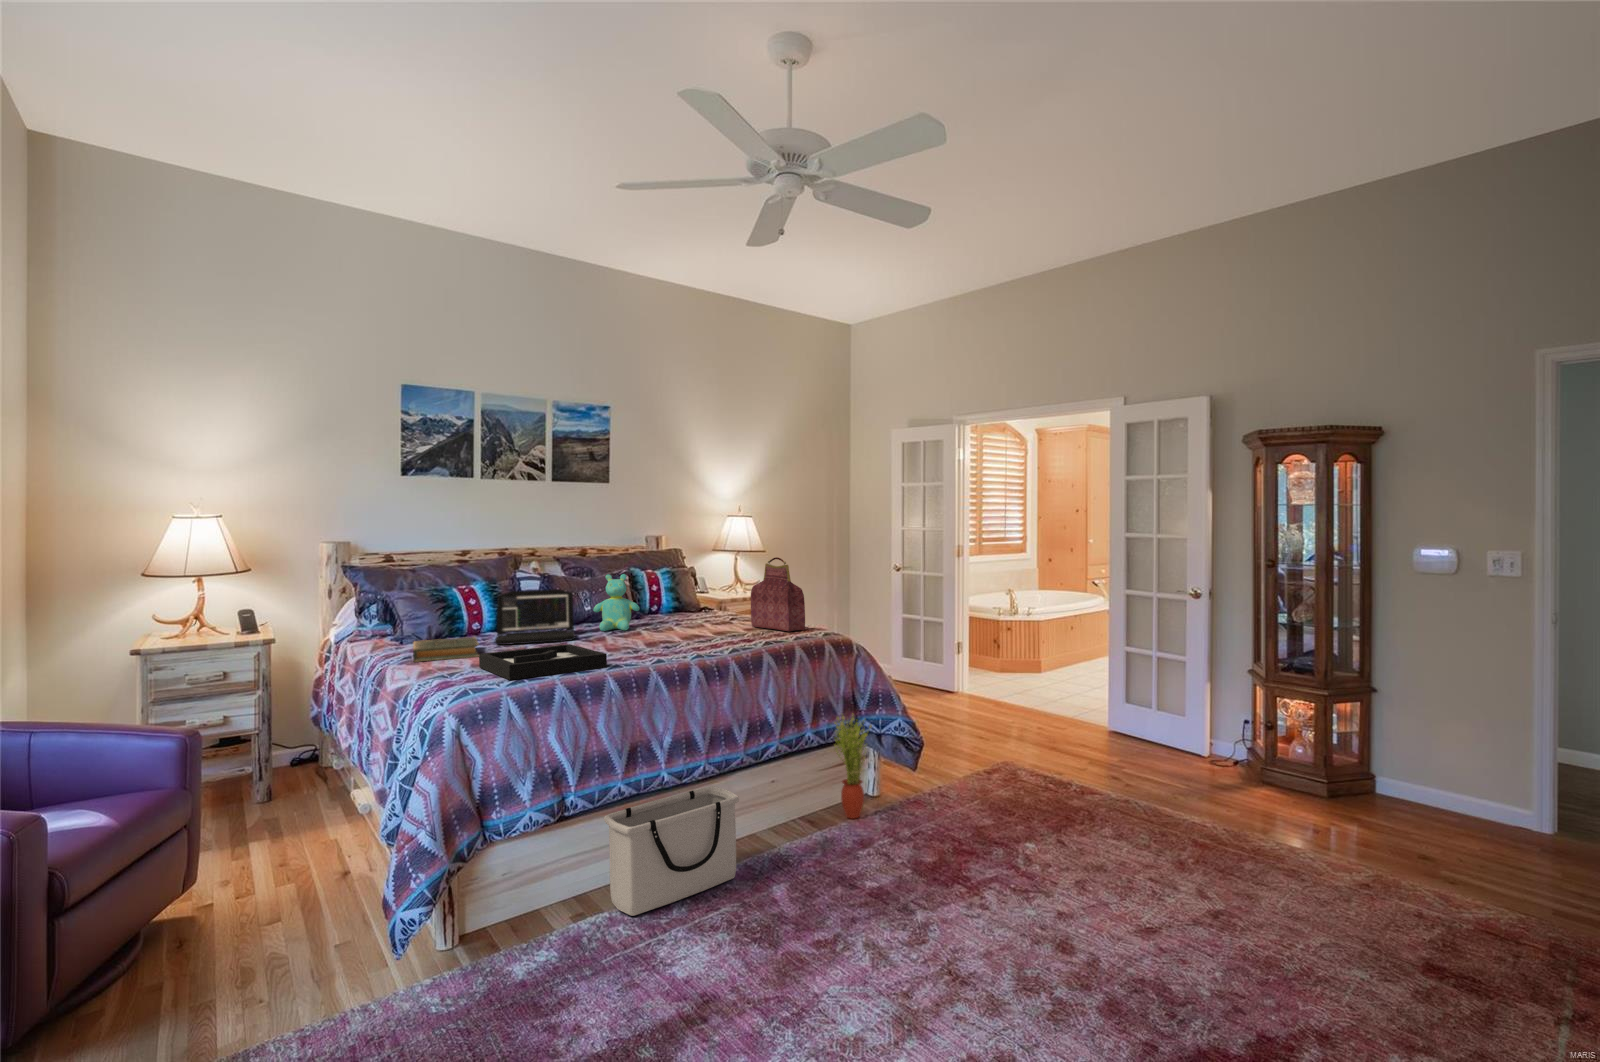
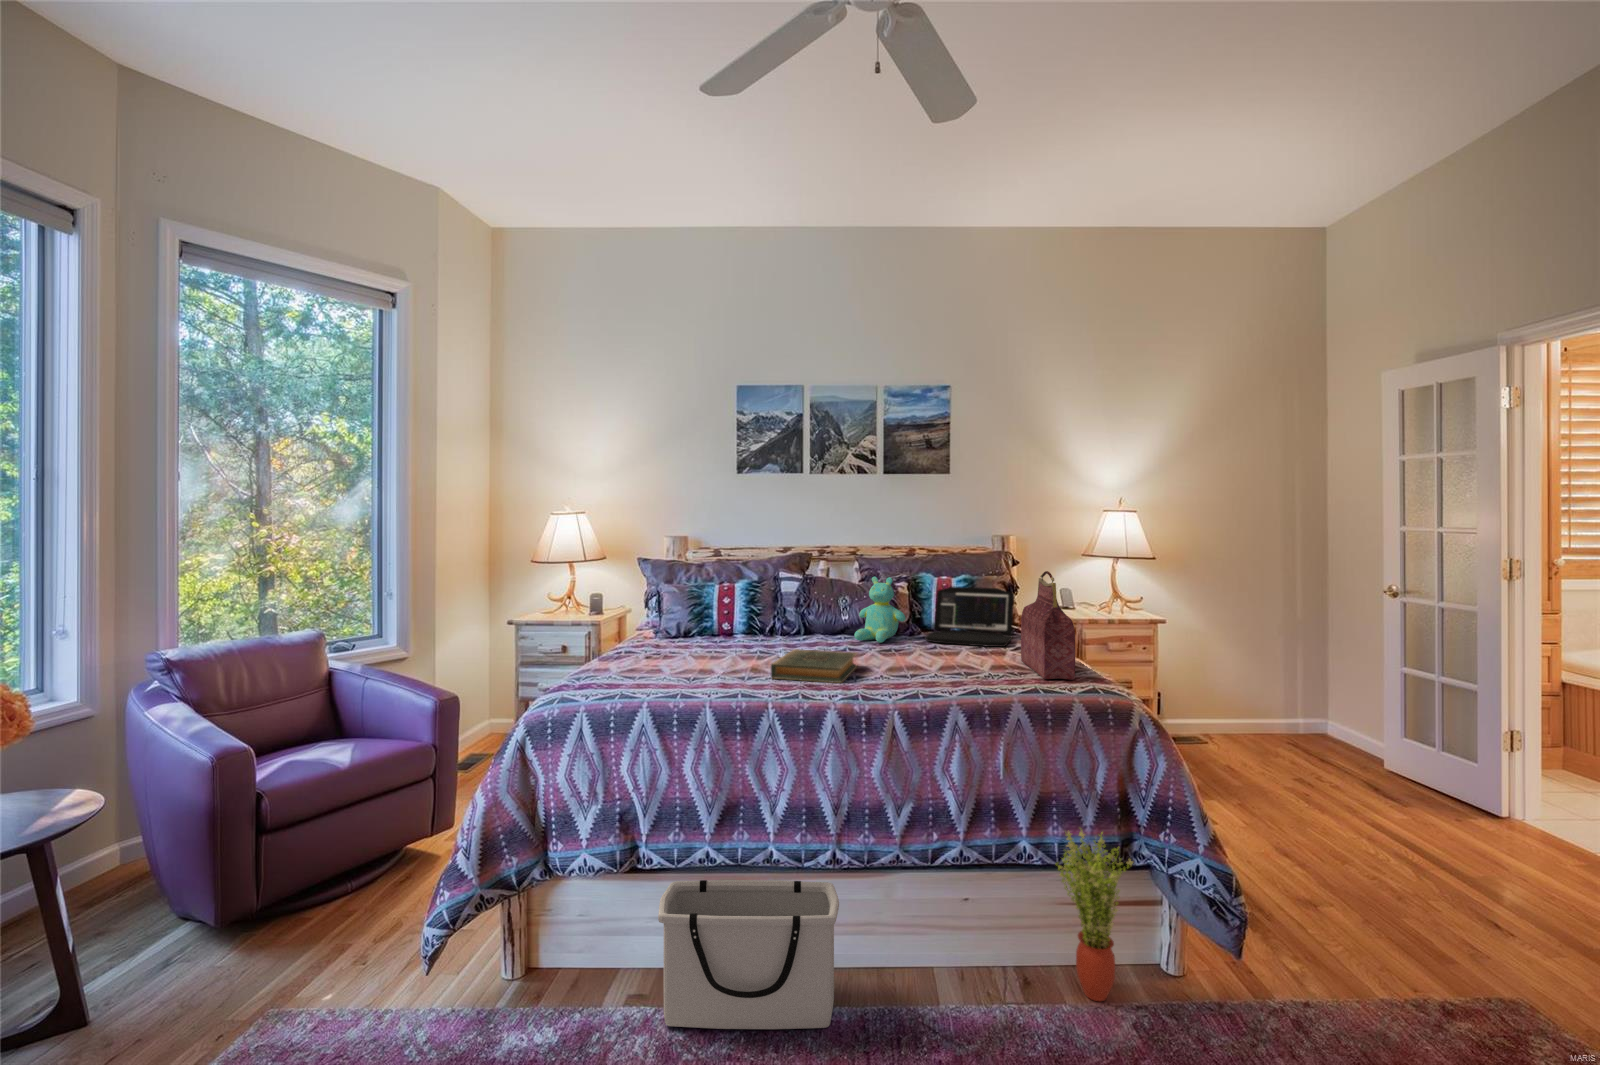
laptop: present [495,589,575,645] -> present [925,587,1014,647]
hardback book: present [413,637,479,662] -> present [771,649,857,683]
decorative tray: present [479,644,607,680] -> none [609,656,740,697]

